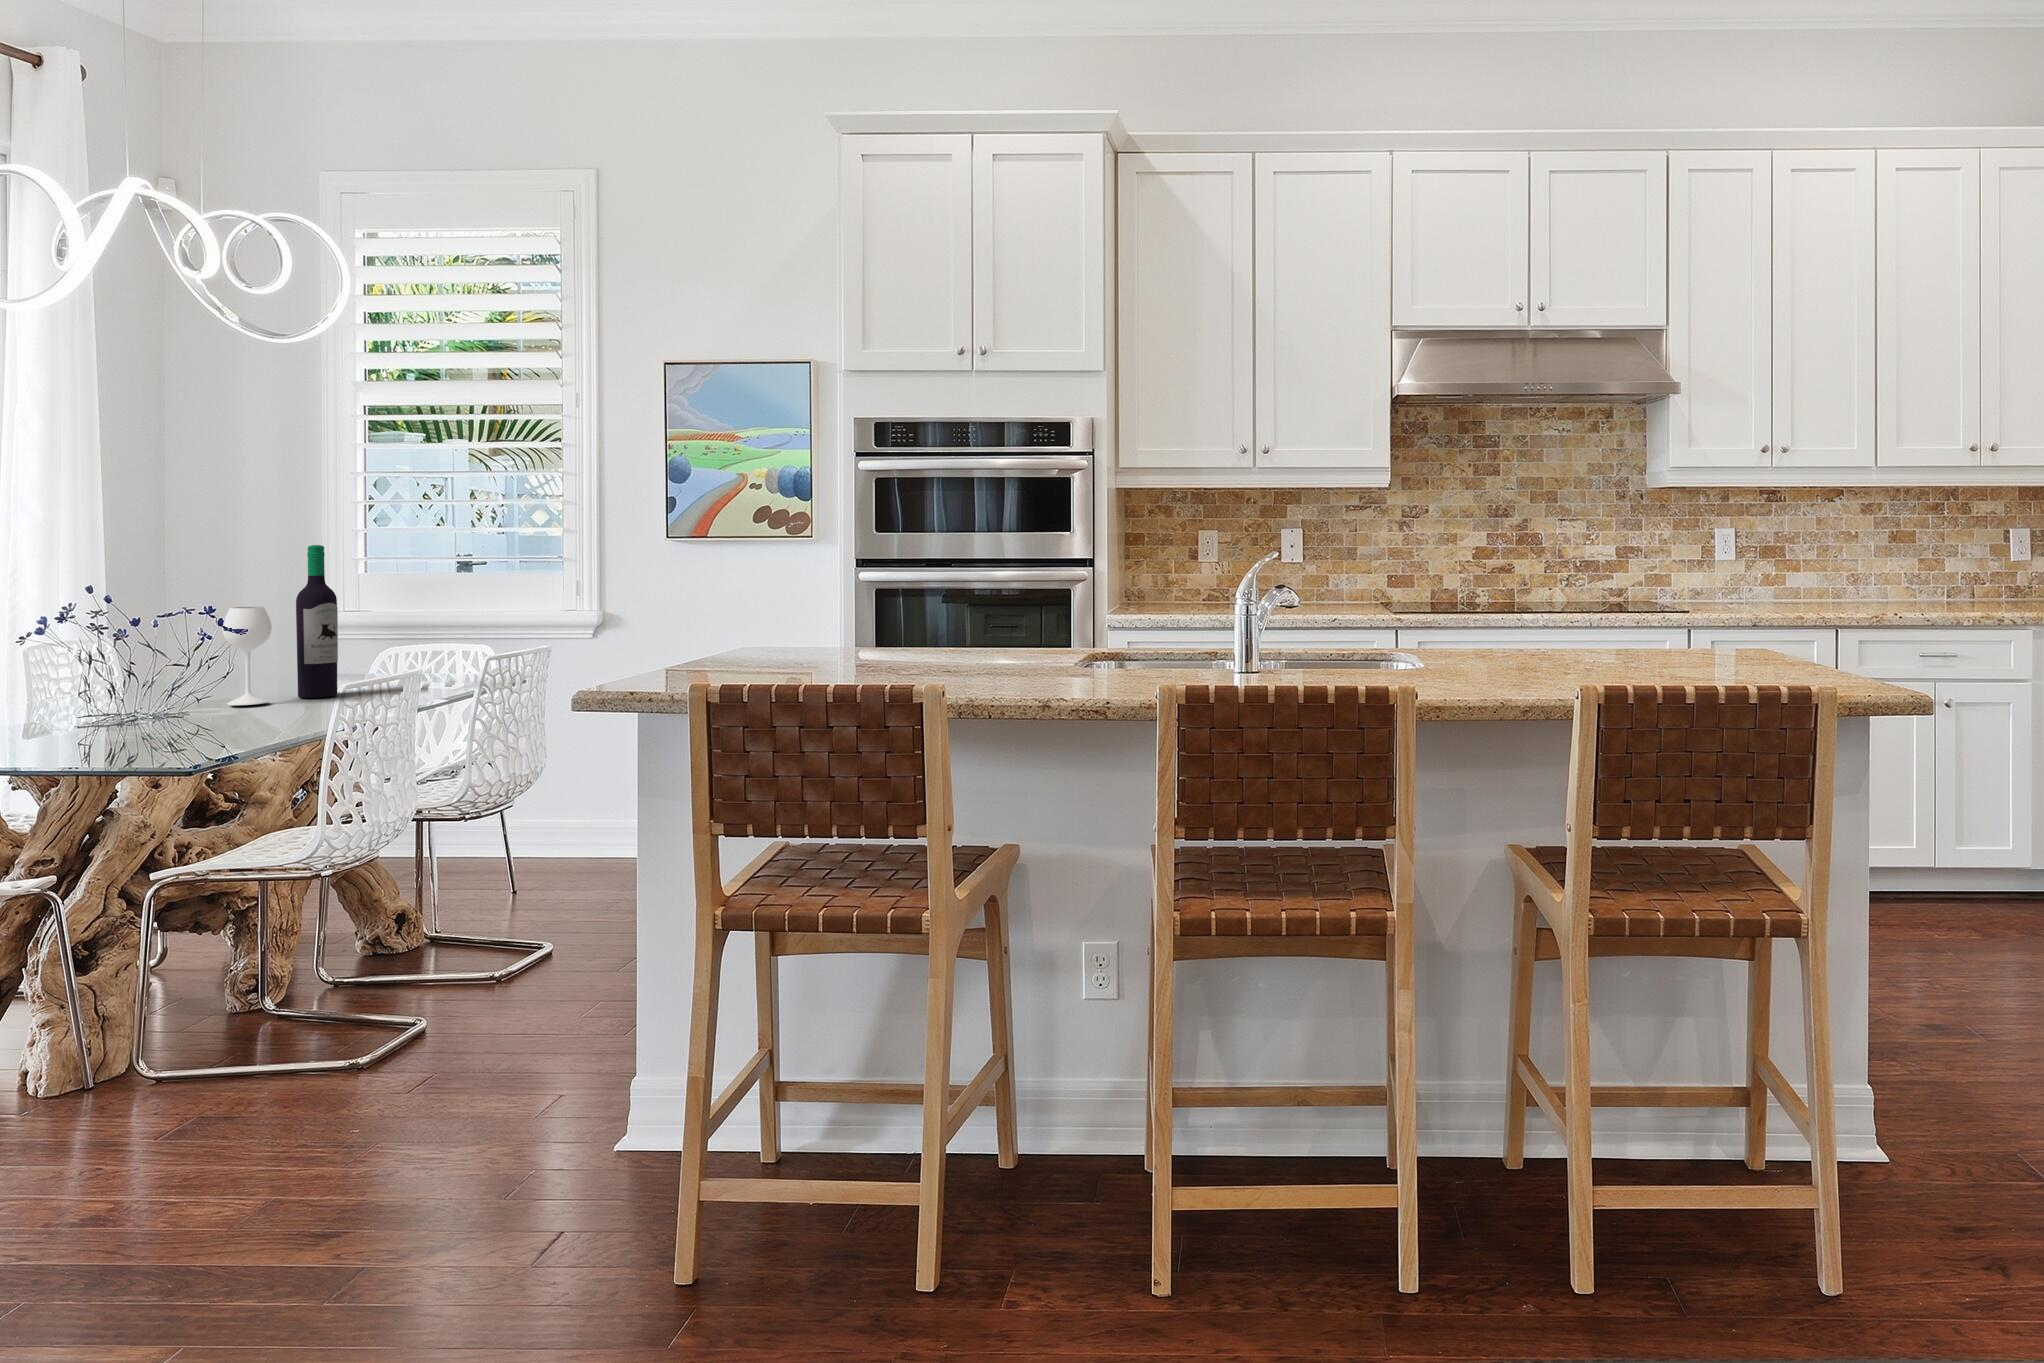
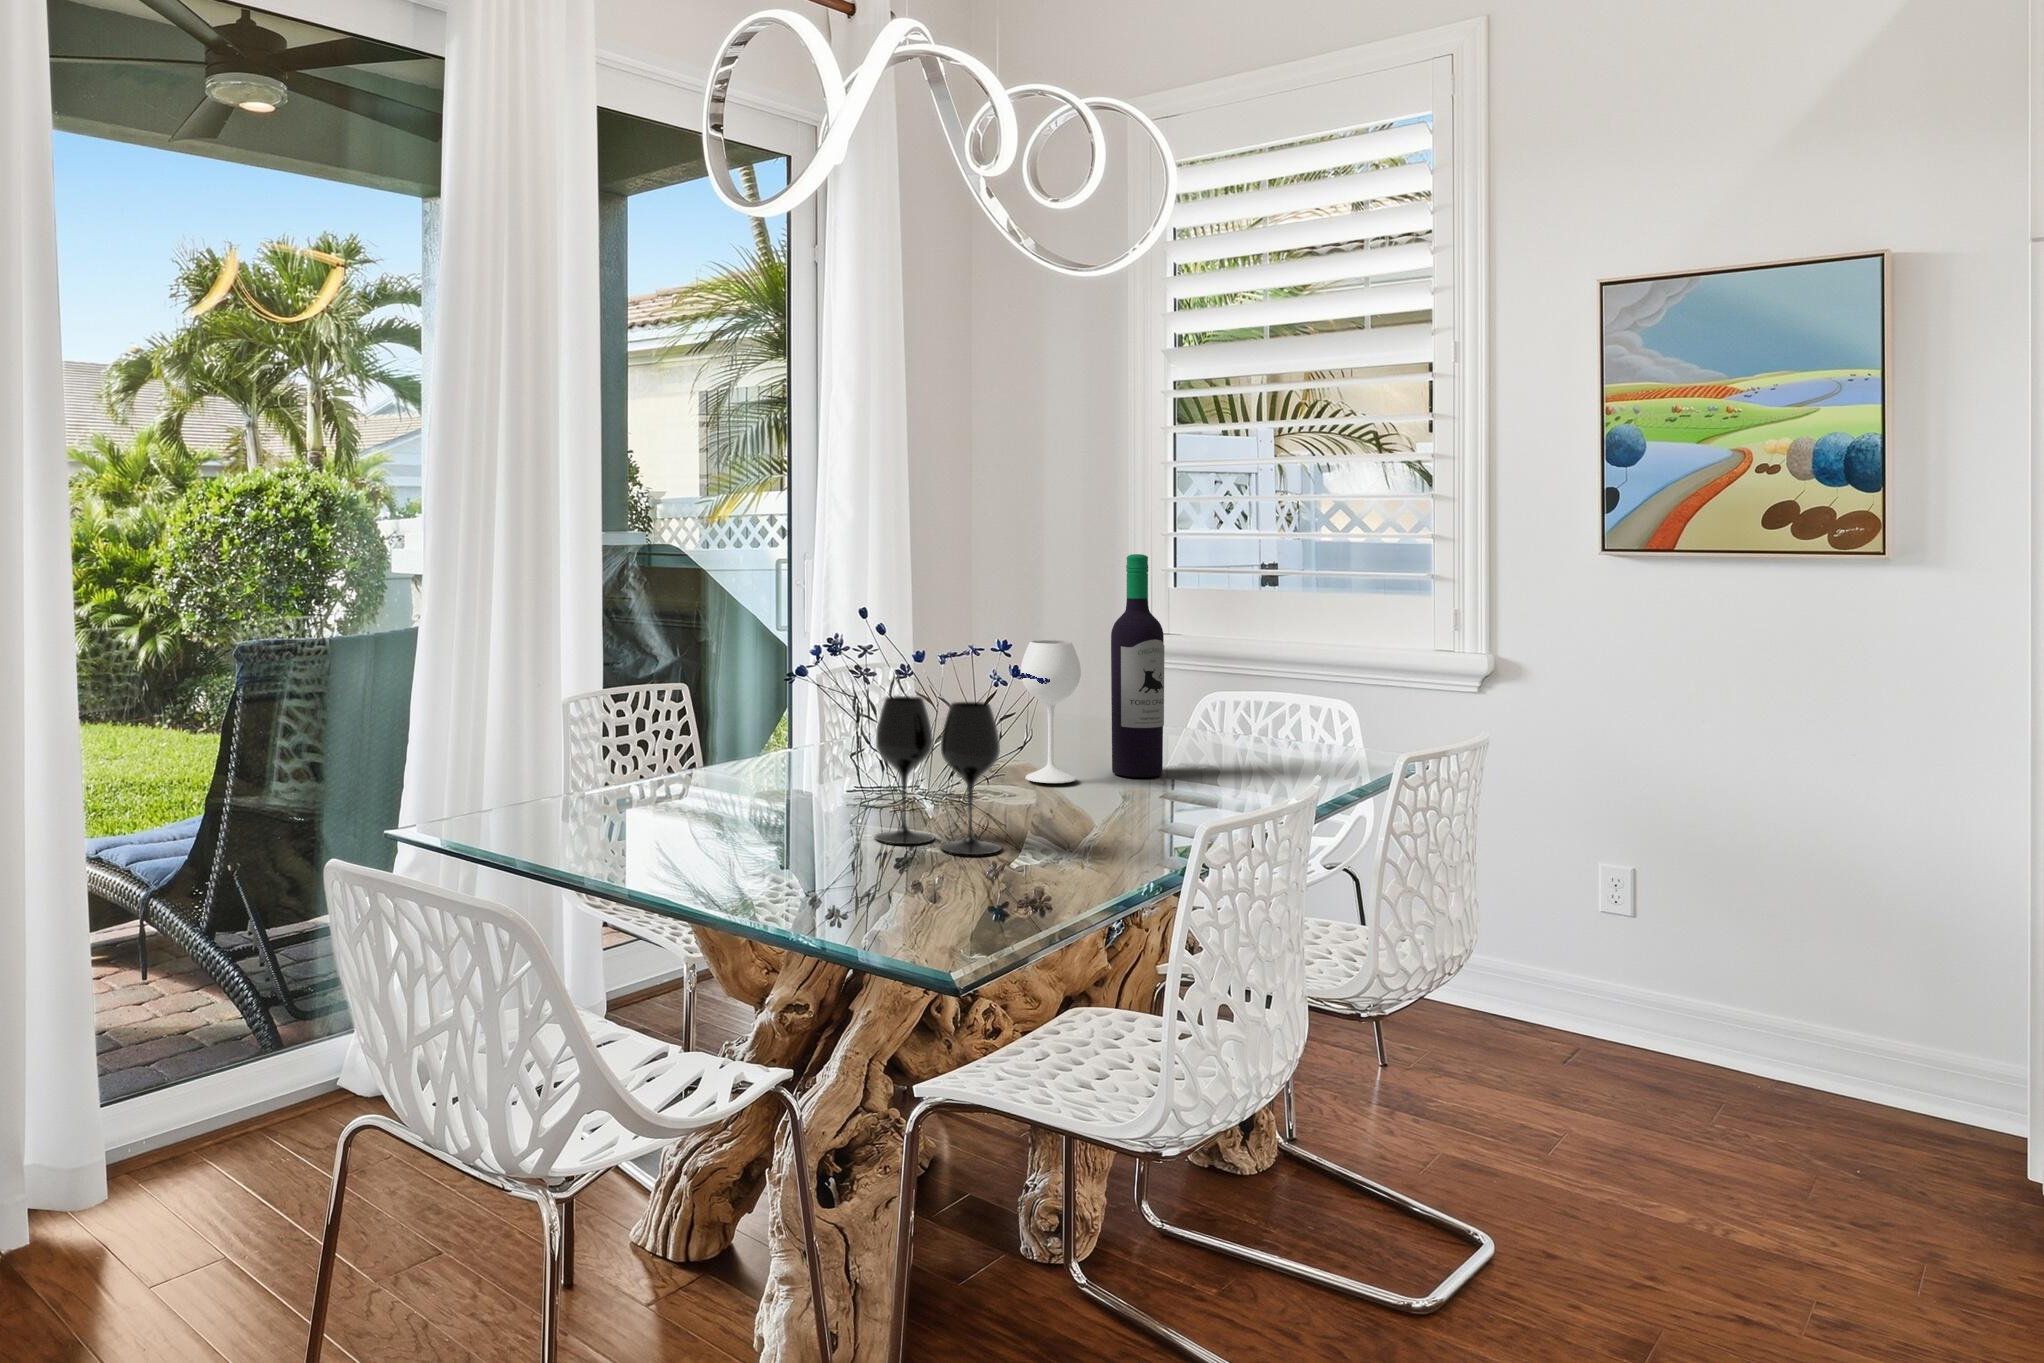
wine glass: none [107,643,210,741] -> present [875,696,1001,855]

